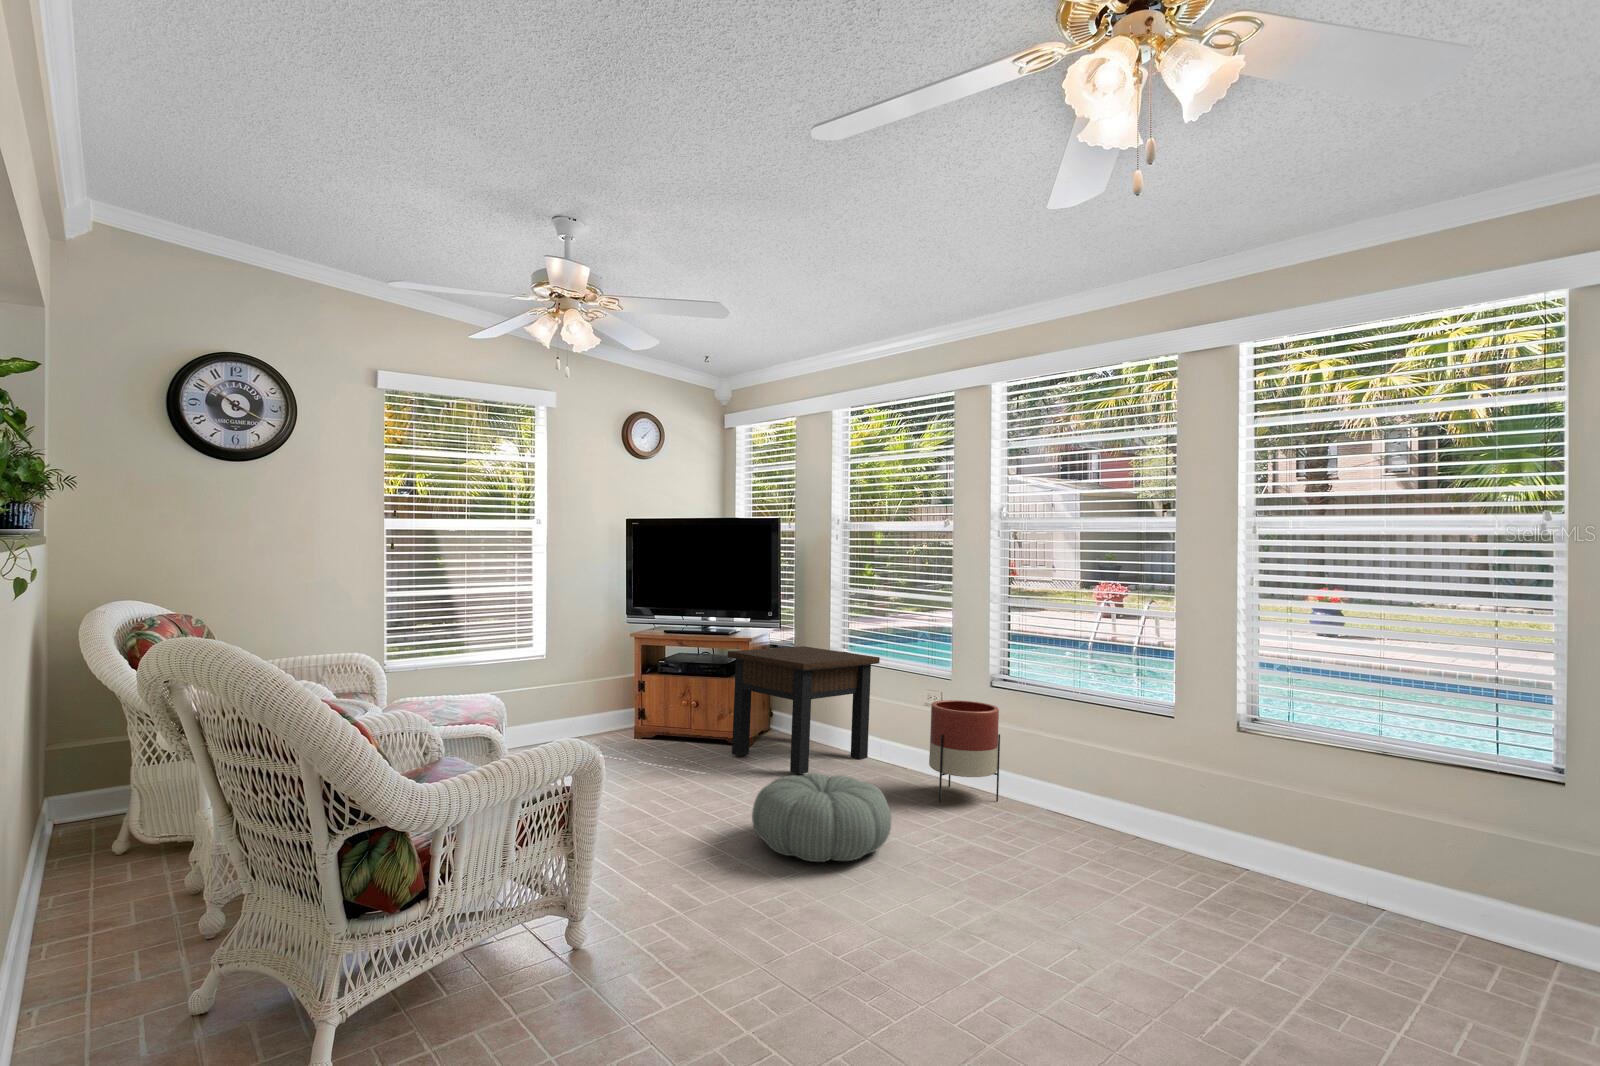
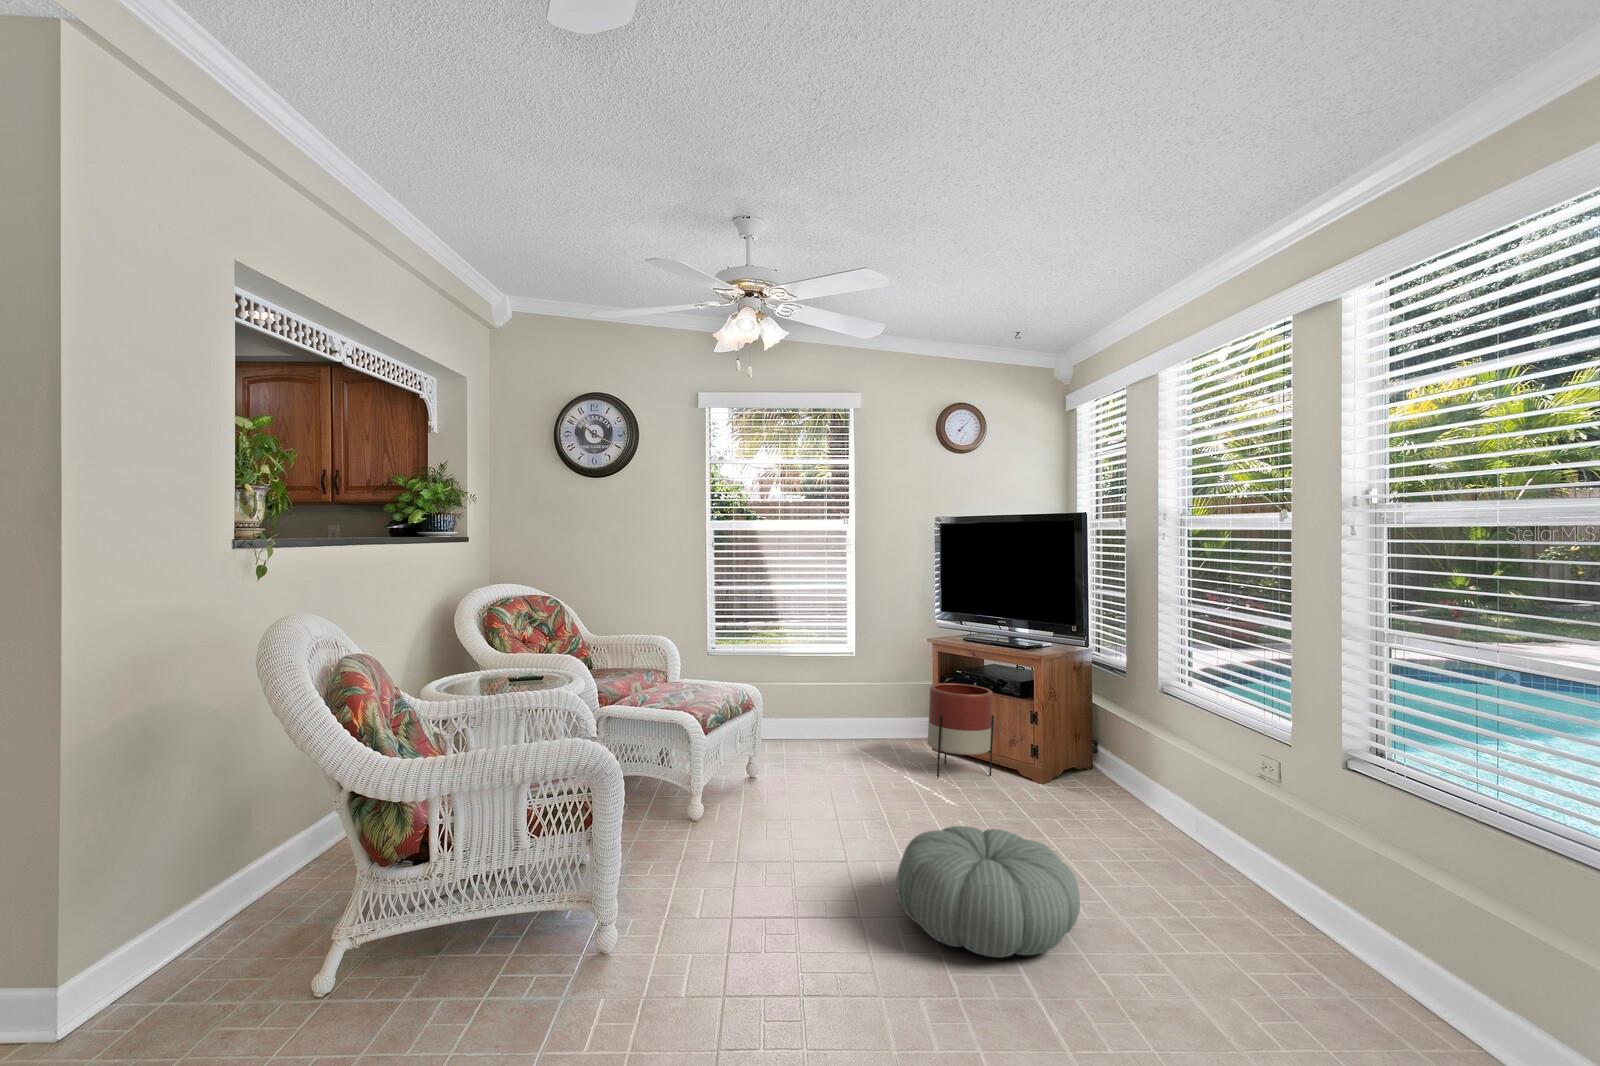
side table: present [728,646,880,774] -> none [1007,667,1200,829]
planter: present [929,700,1000,803] -> present [928,683,994,778]

